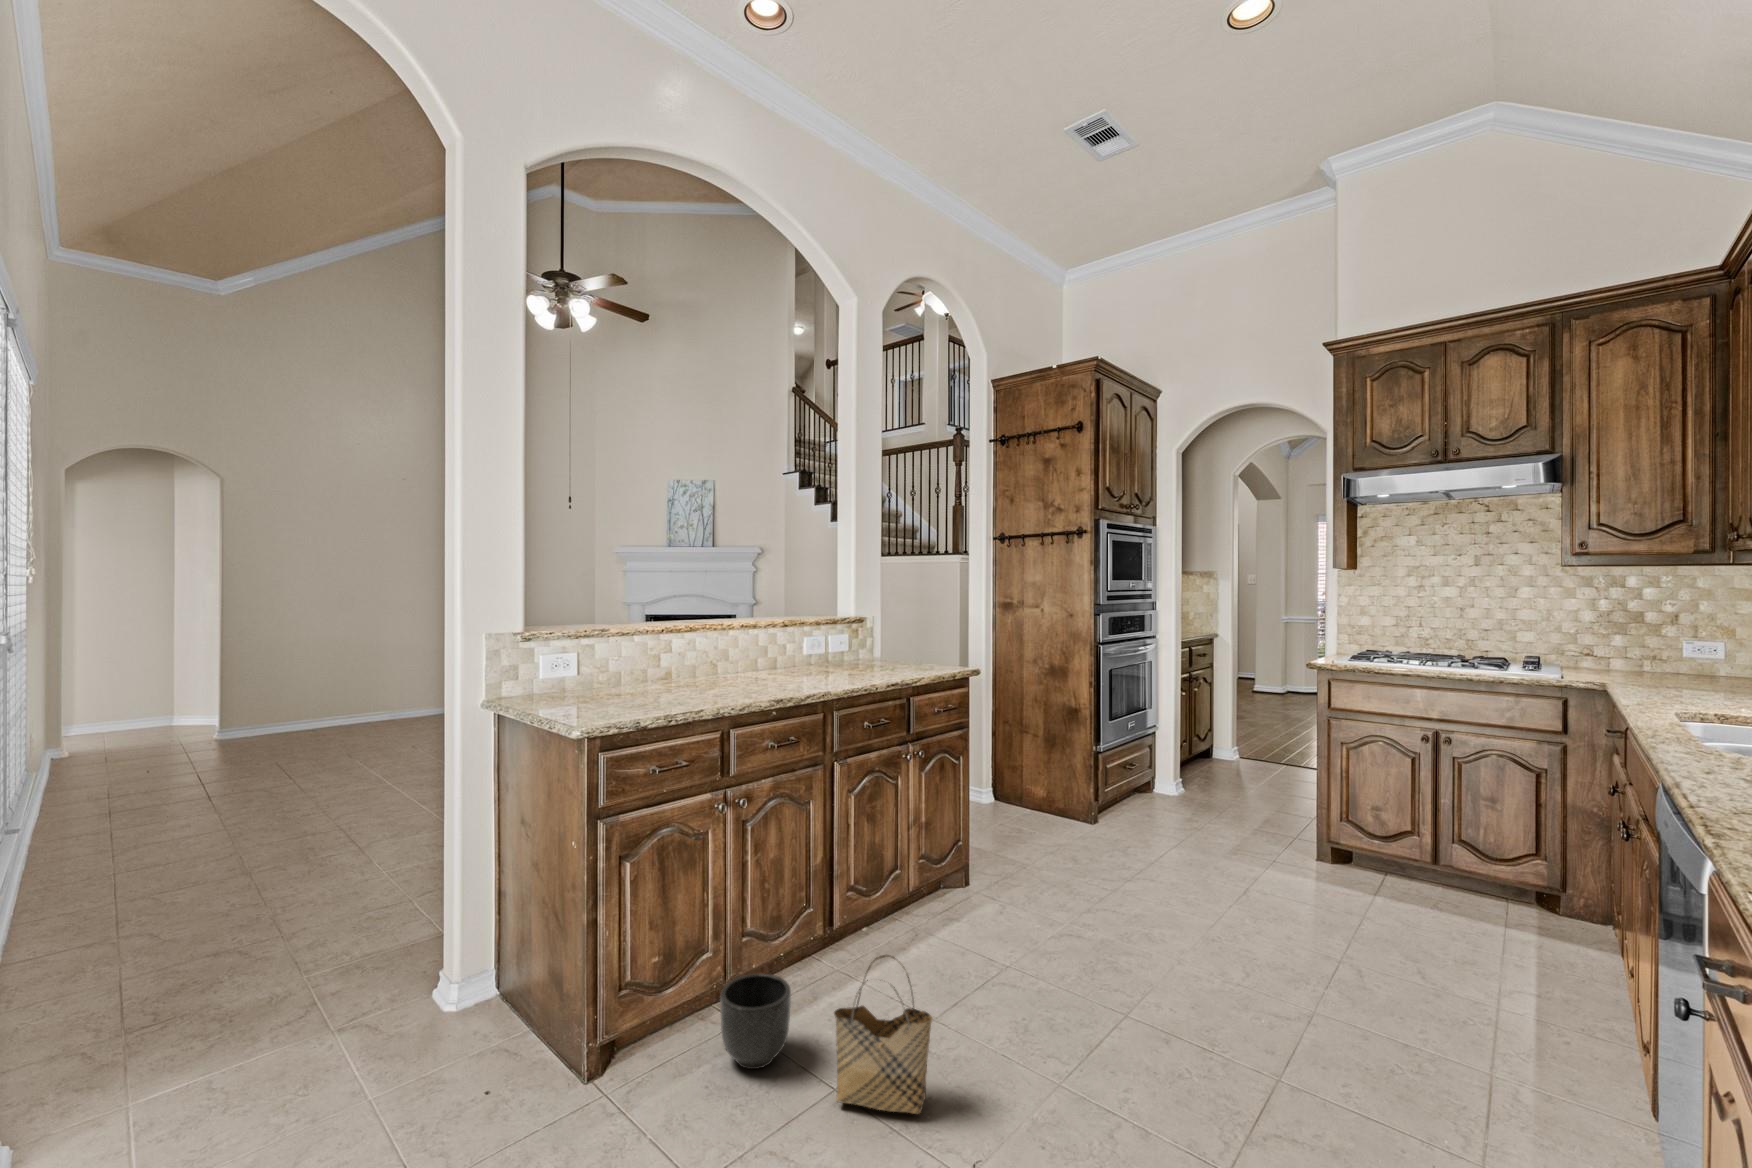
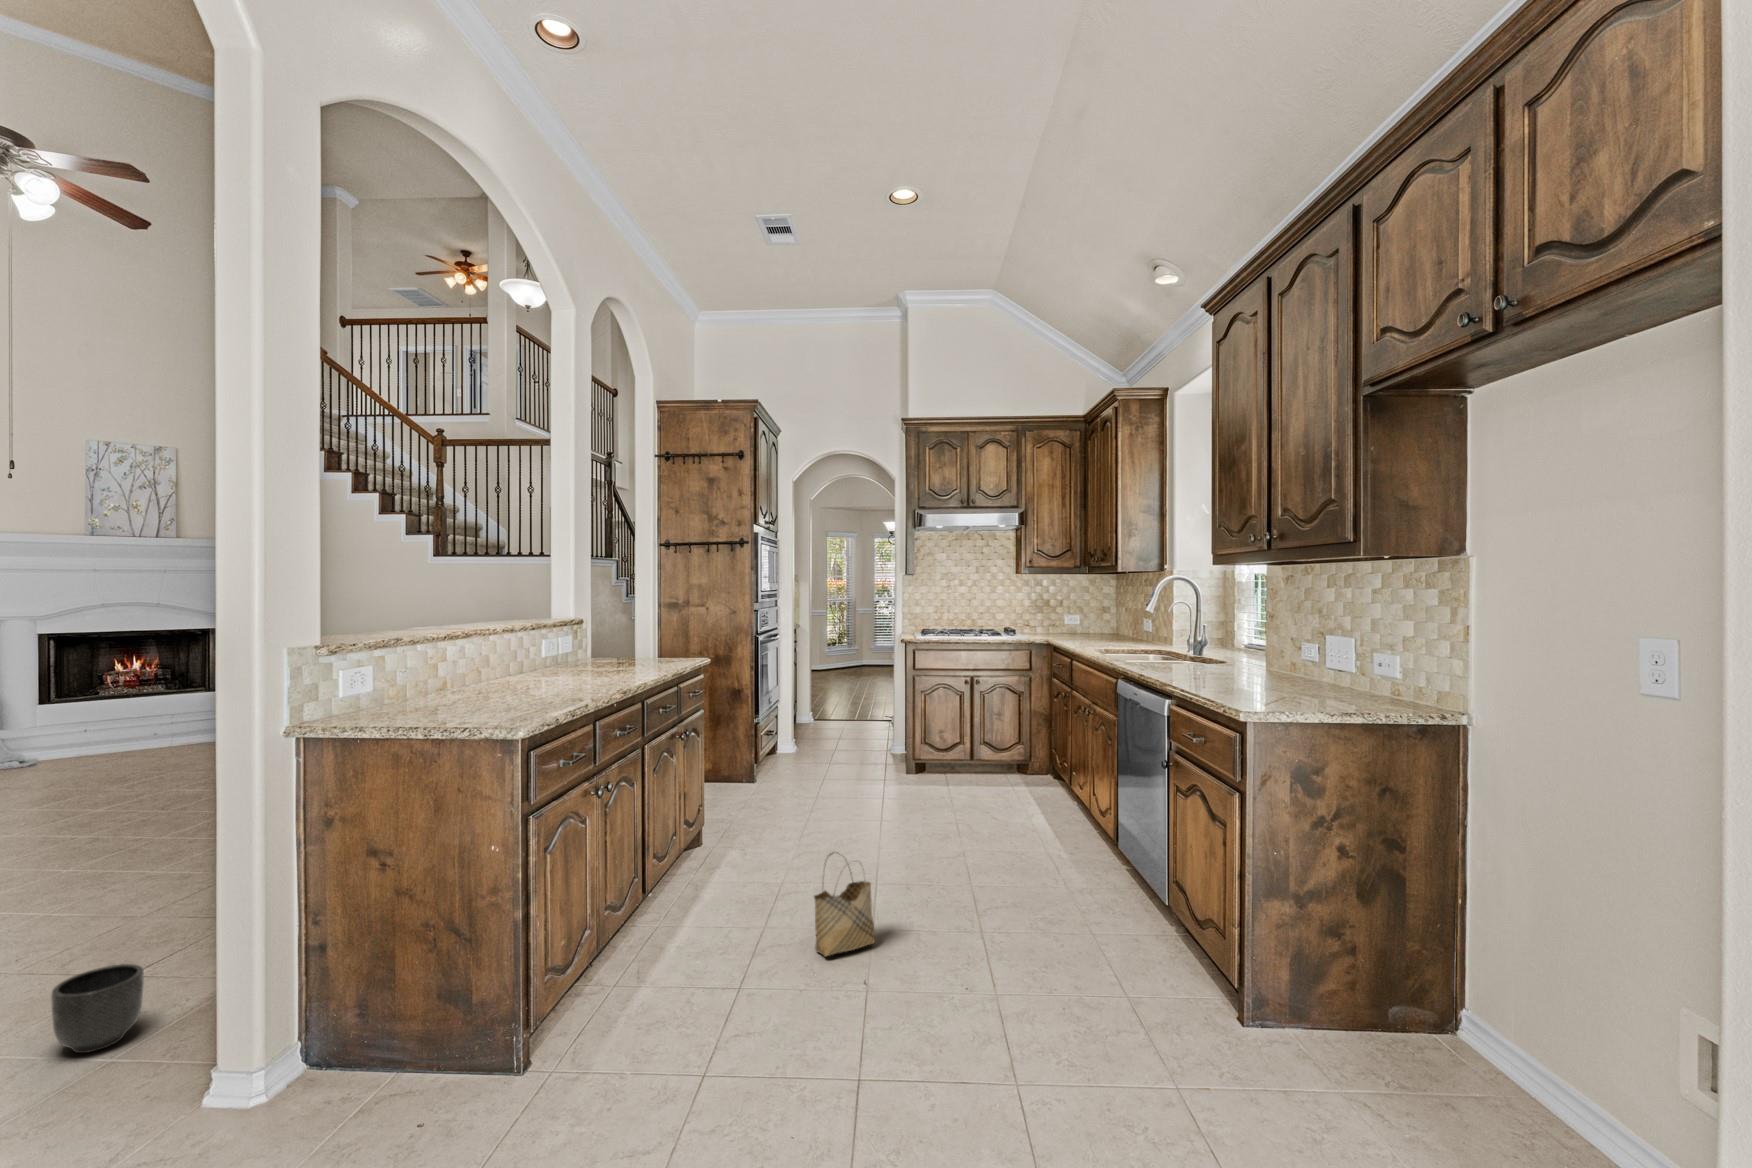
planter: present [720,973,791,1069] -> present [51,964,144,1053]

